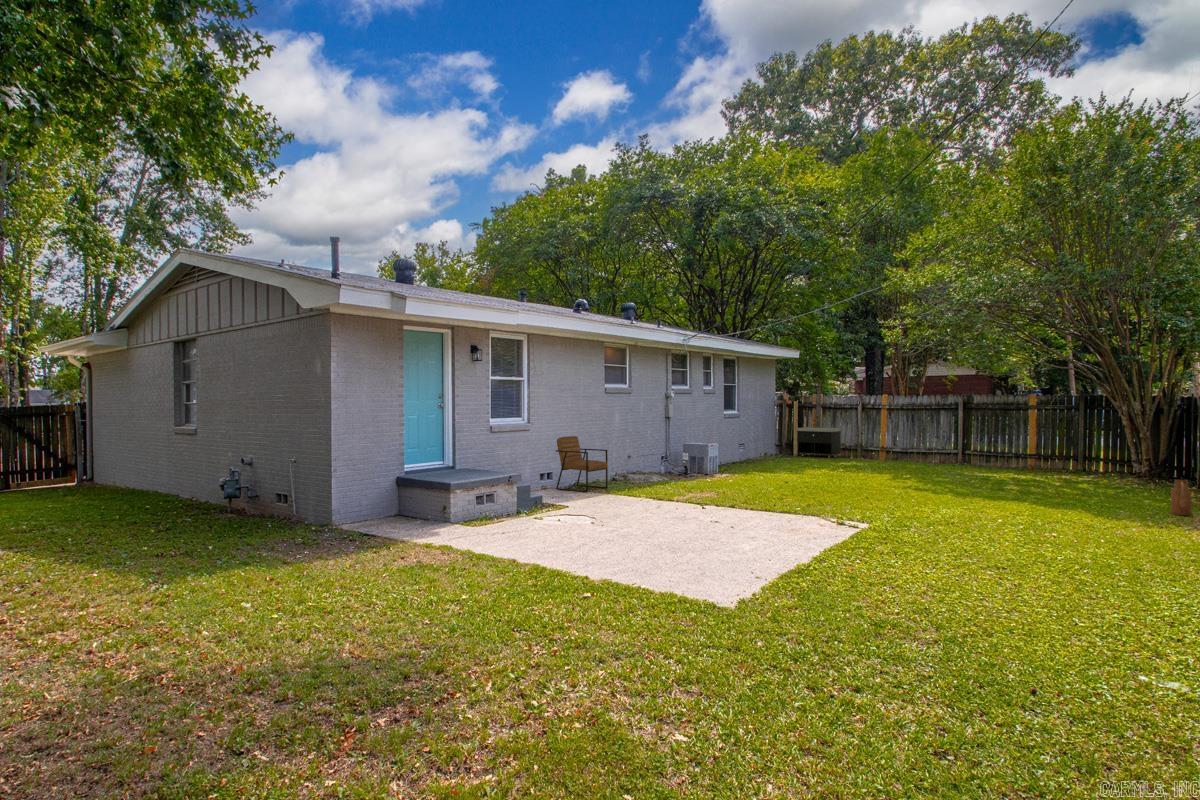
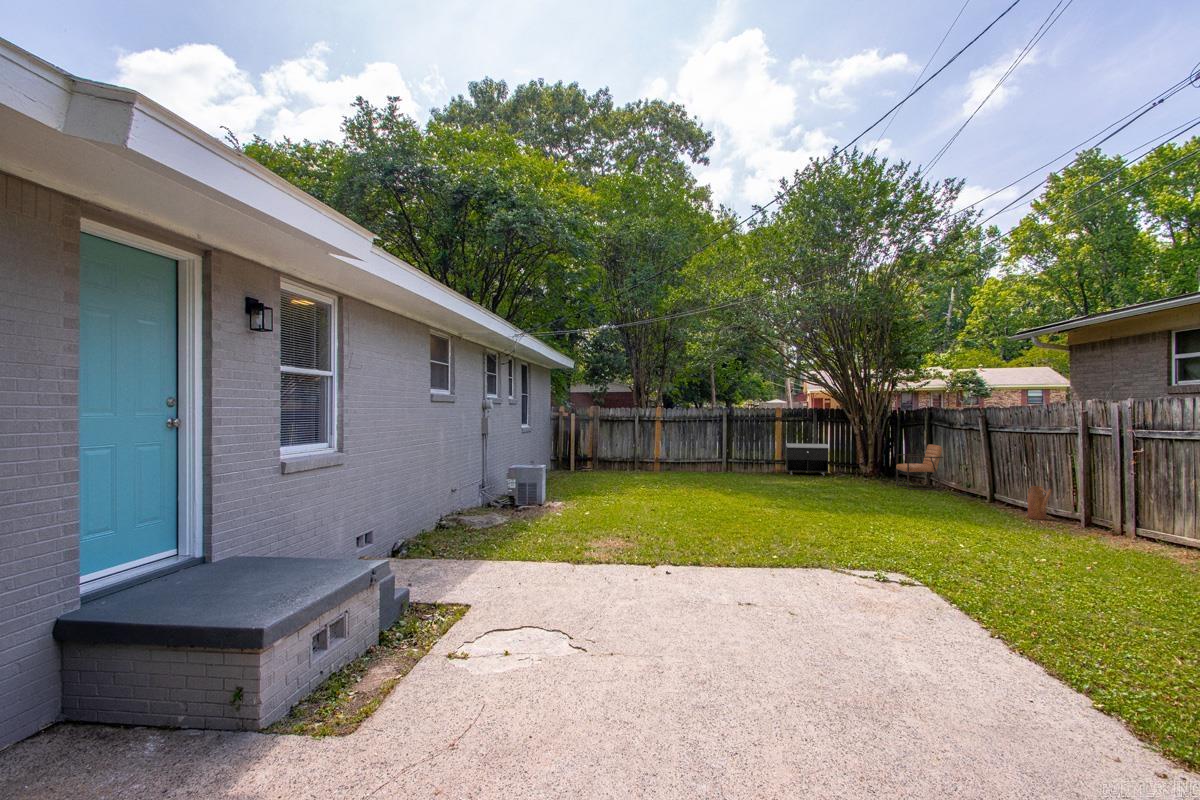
storage bench: present [797,427,841,458] -> present [786,443,829,475]
chair: present [556,436,608,492] -> present [896,444,943,490]

